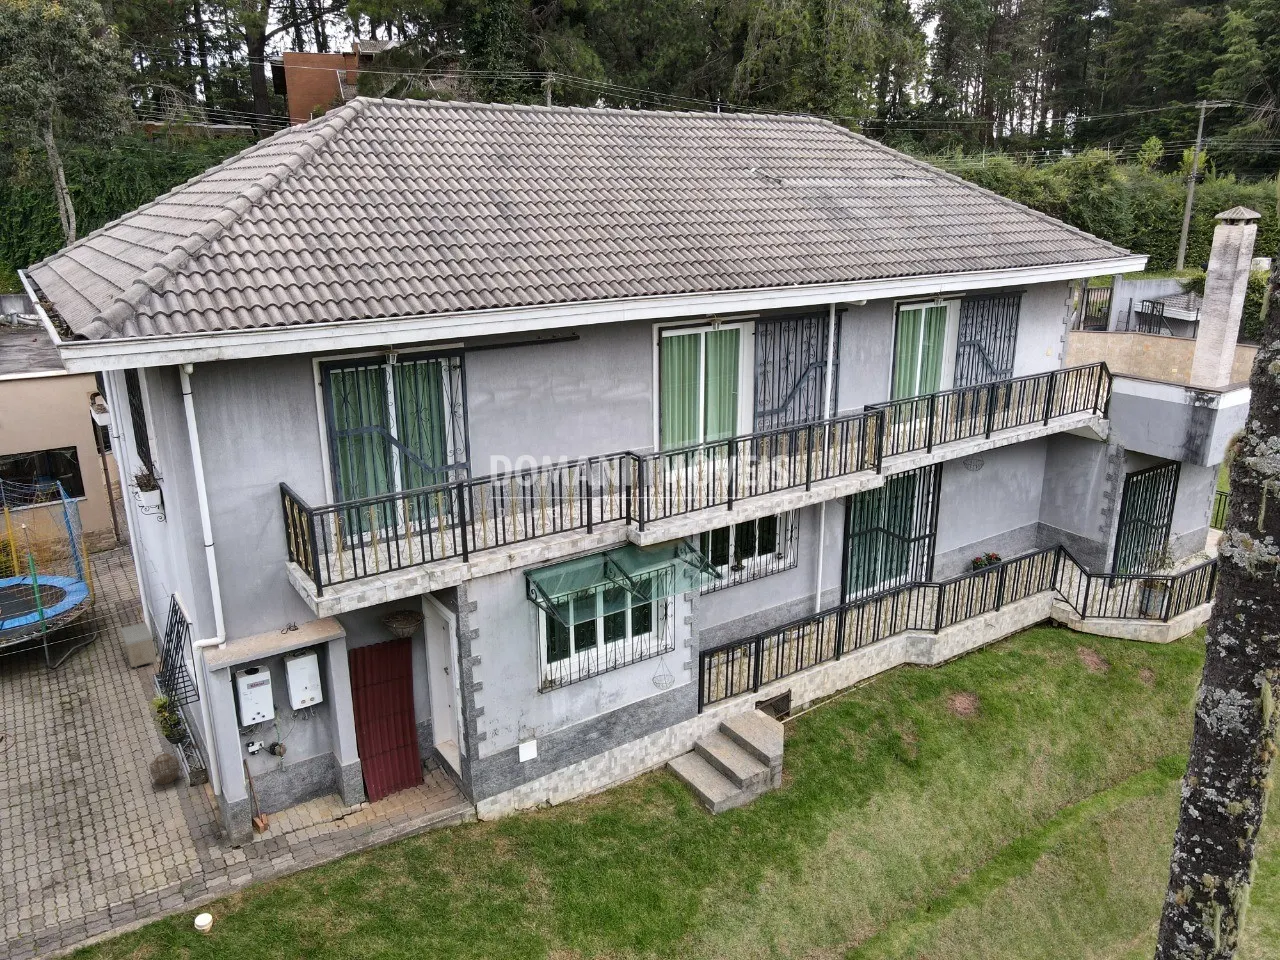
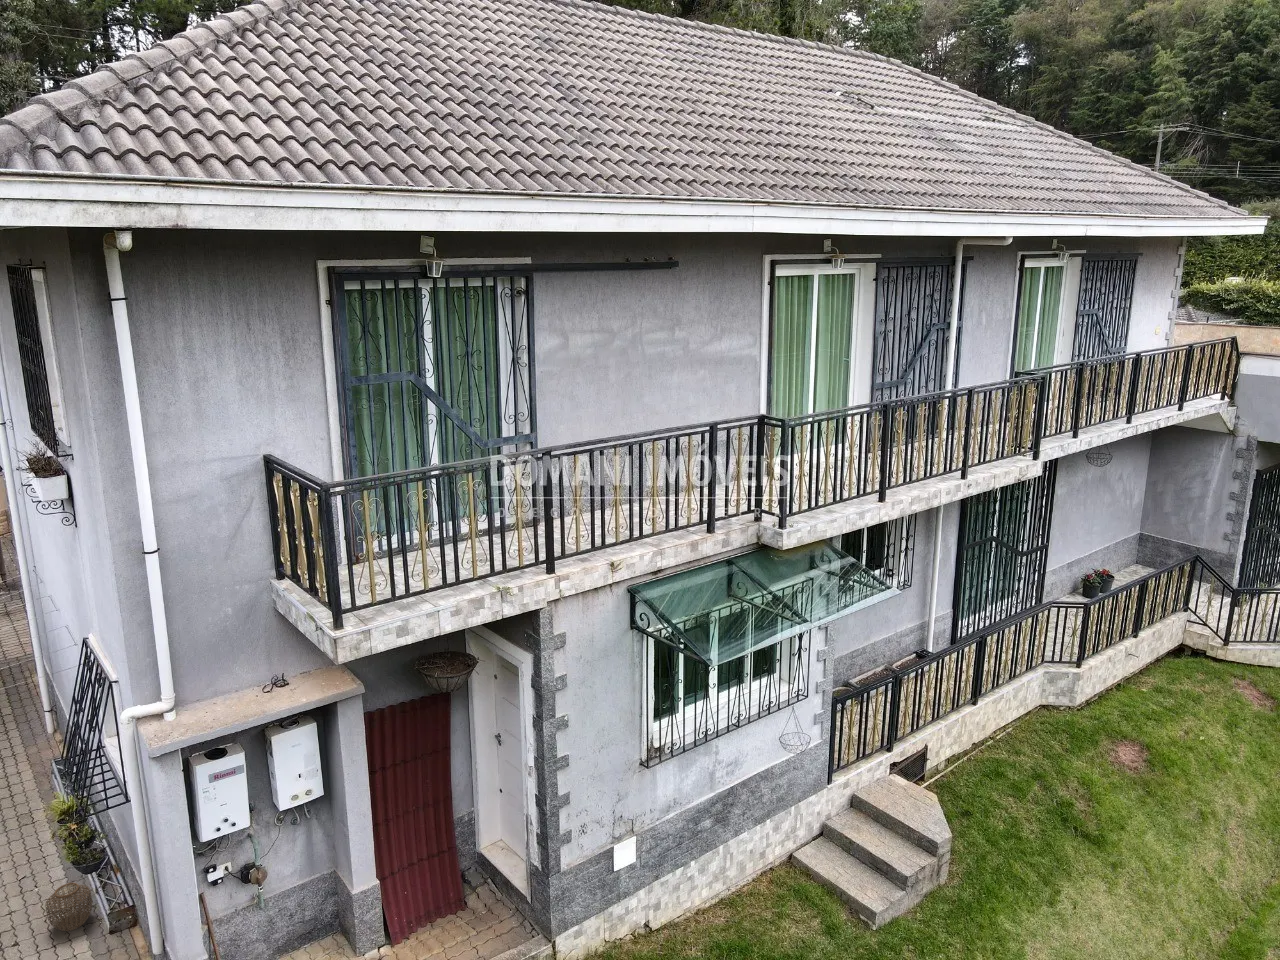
storage bench: present [121,623,156,668] -> none [9,687,60,751]

